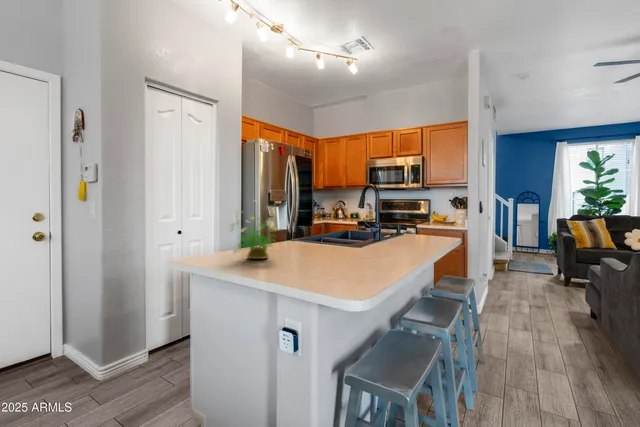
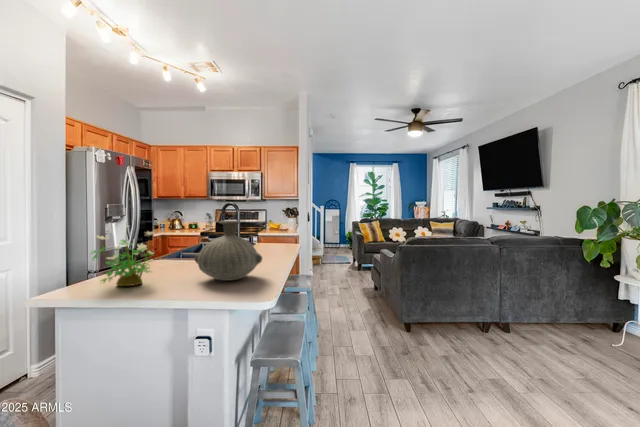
vase: none [316,197,385,265] -> present [195,220,262,281]

